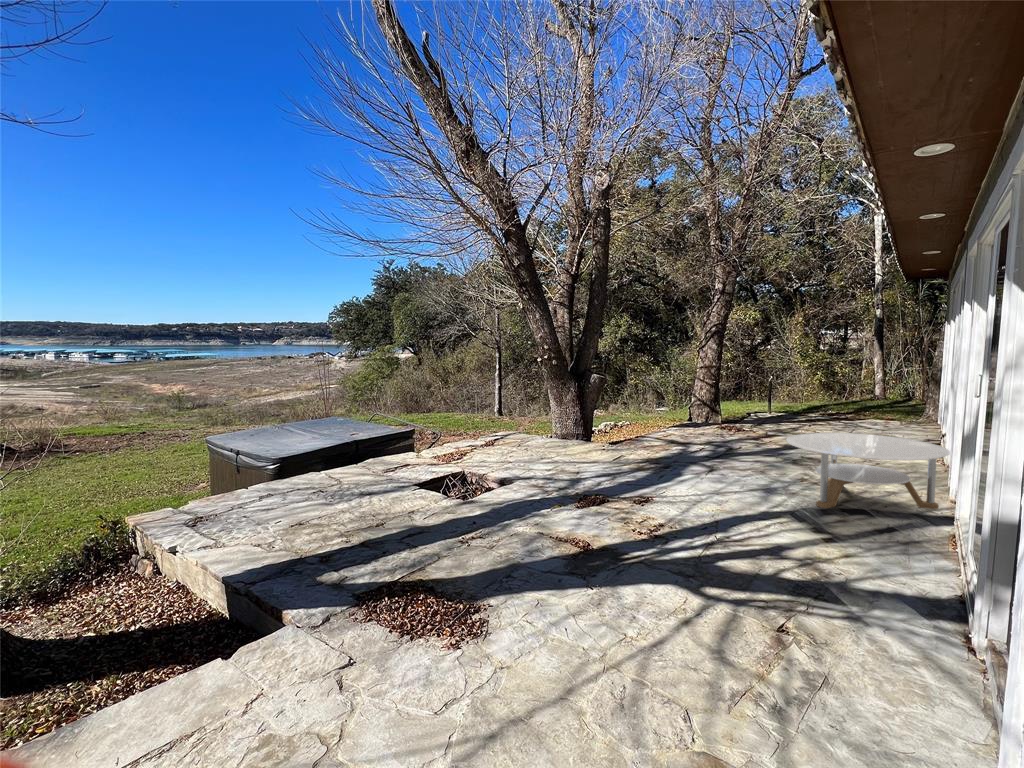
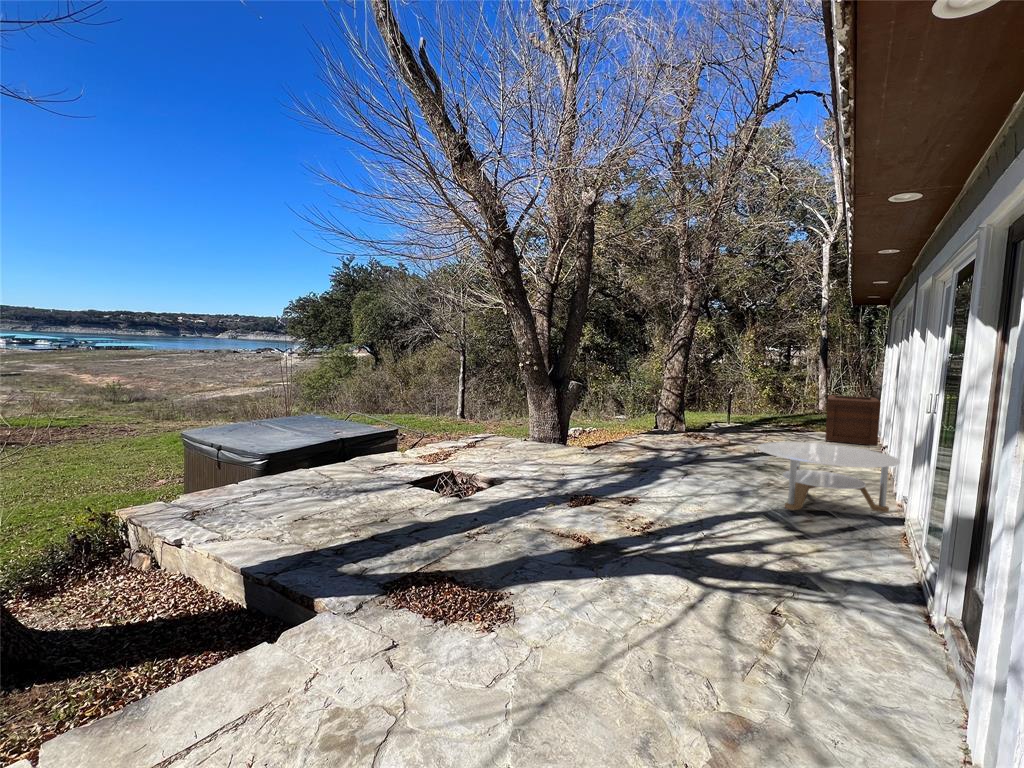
wooden crate: none [876,380,939,434] -> present [825,395,881,446]

